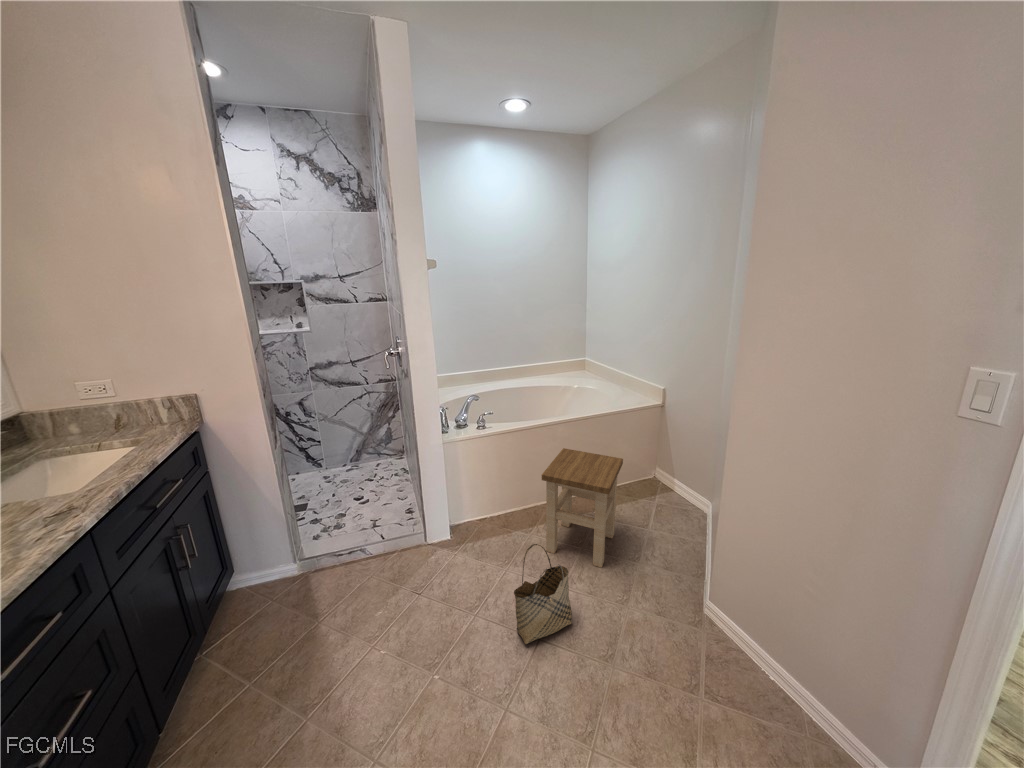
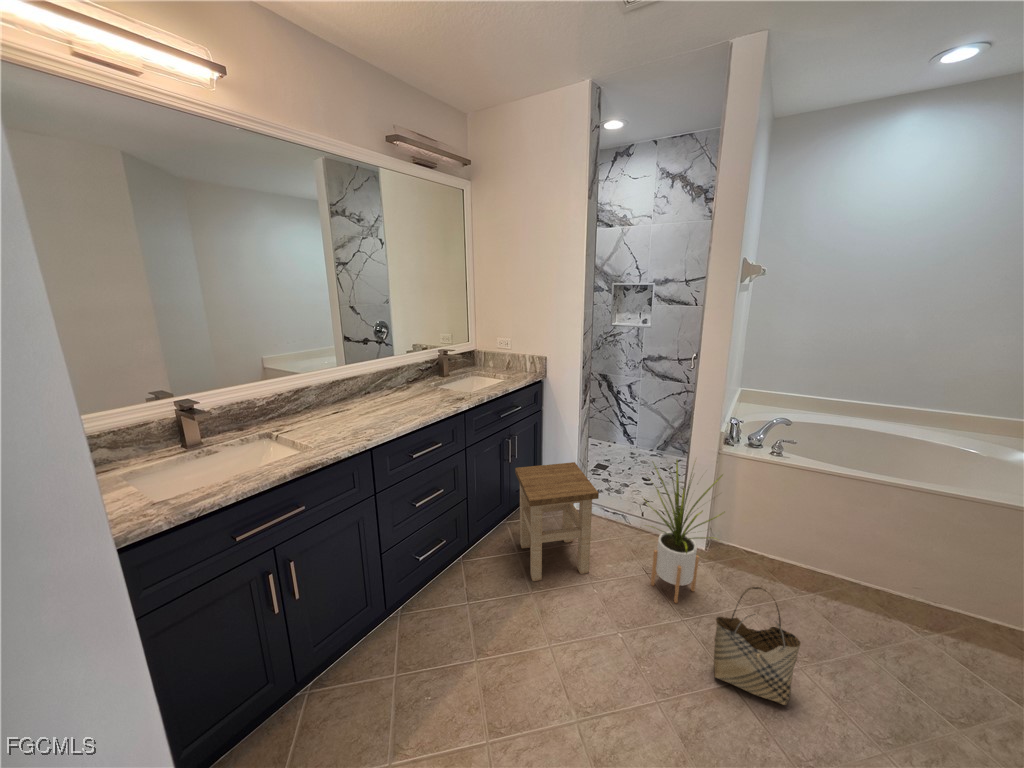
stool: present [542,448,623,568] -> present [515,462,599,581]
house plant: none [400,455,485,605] -> present [650,460,723,603]

